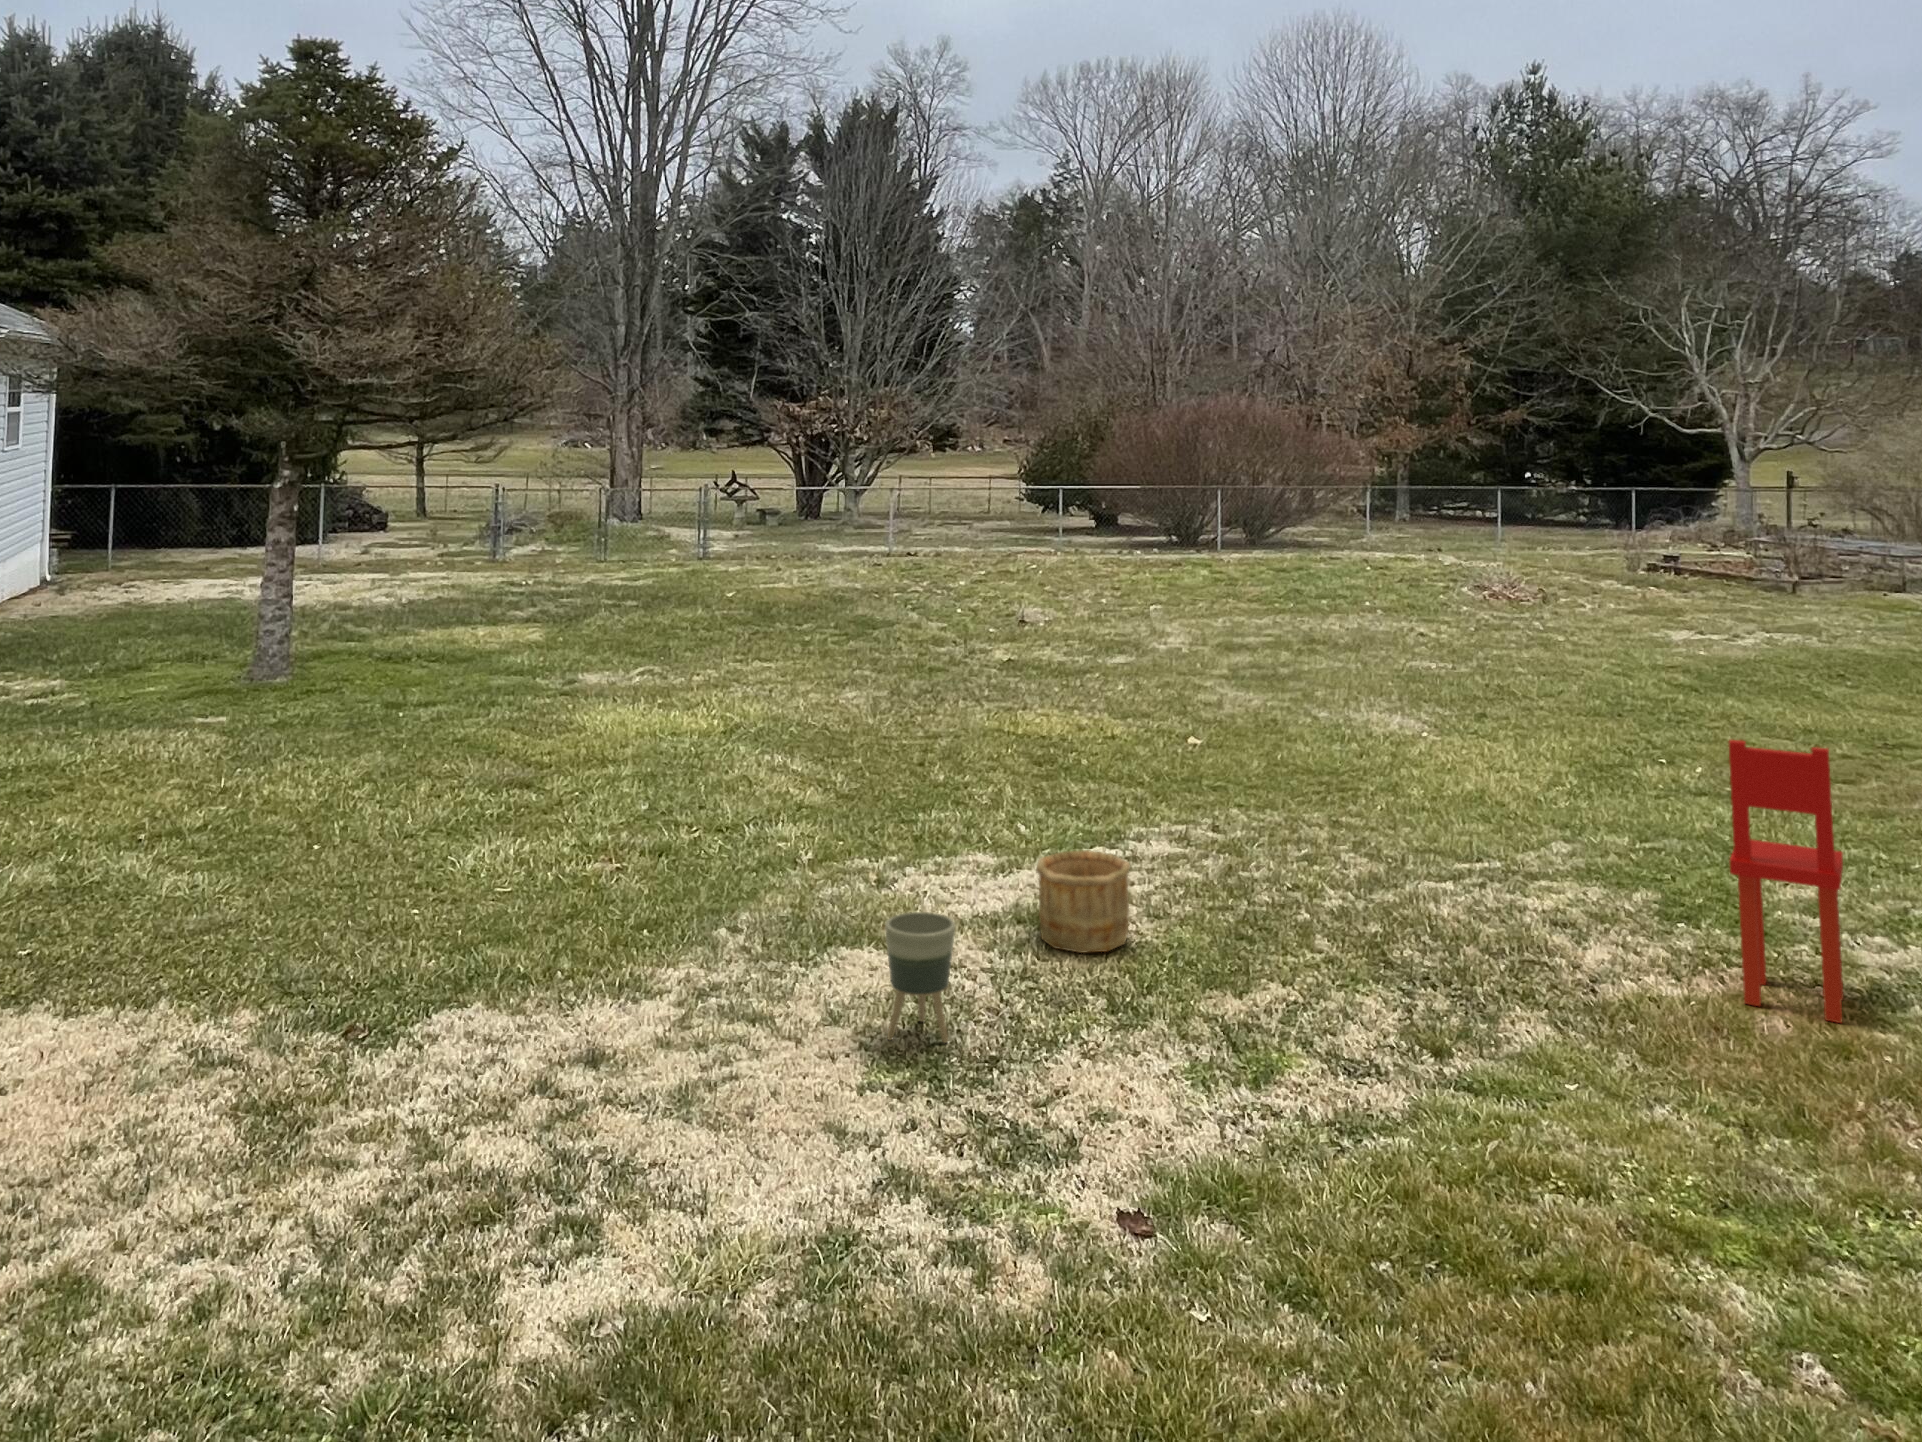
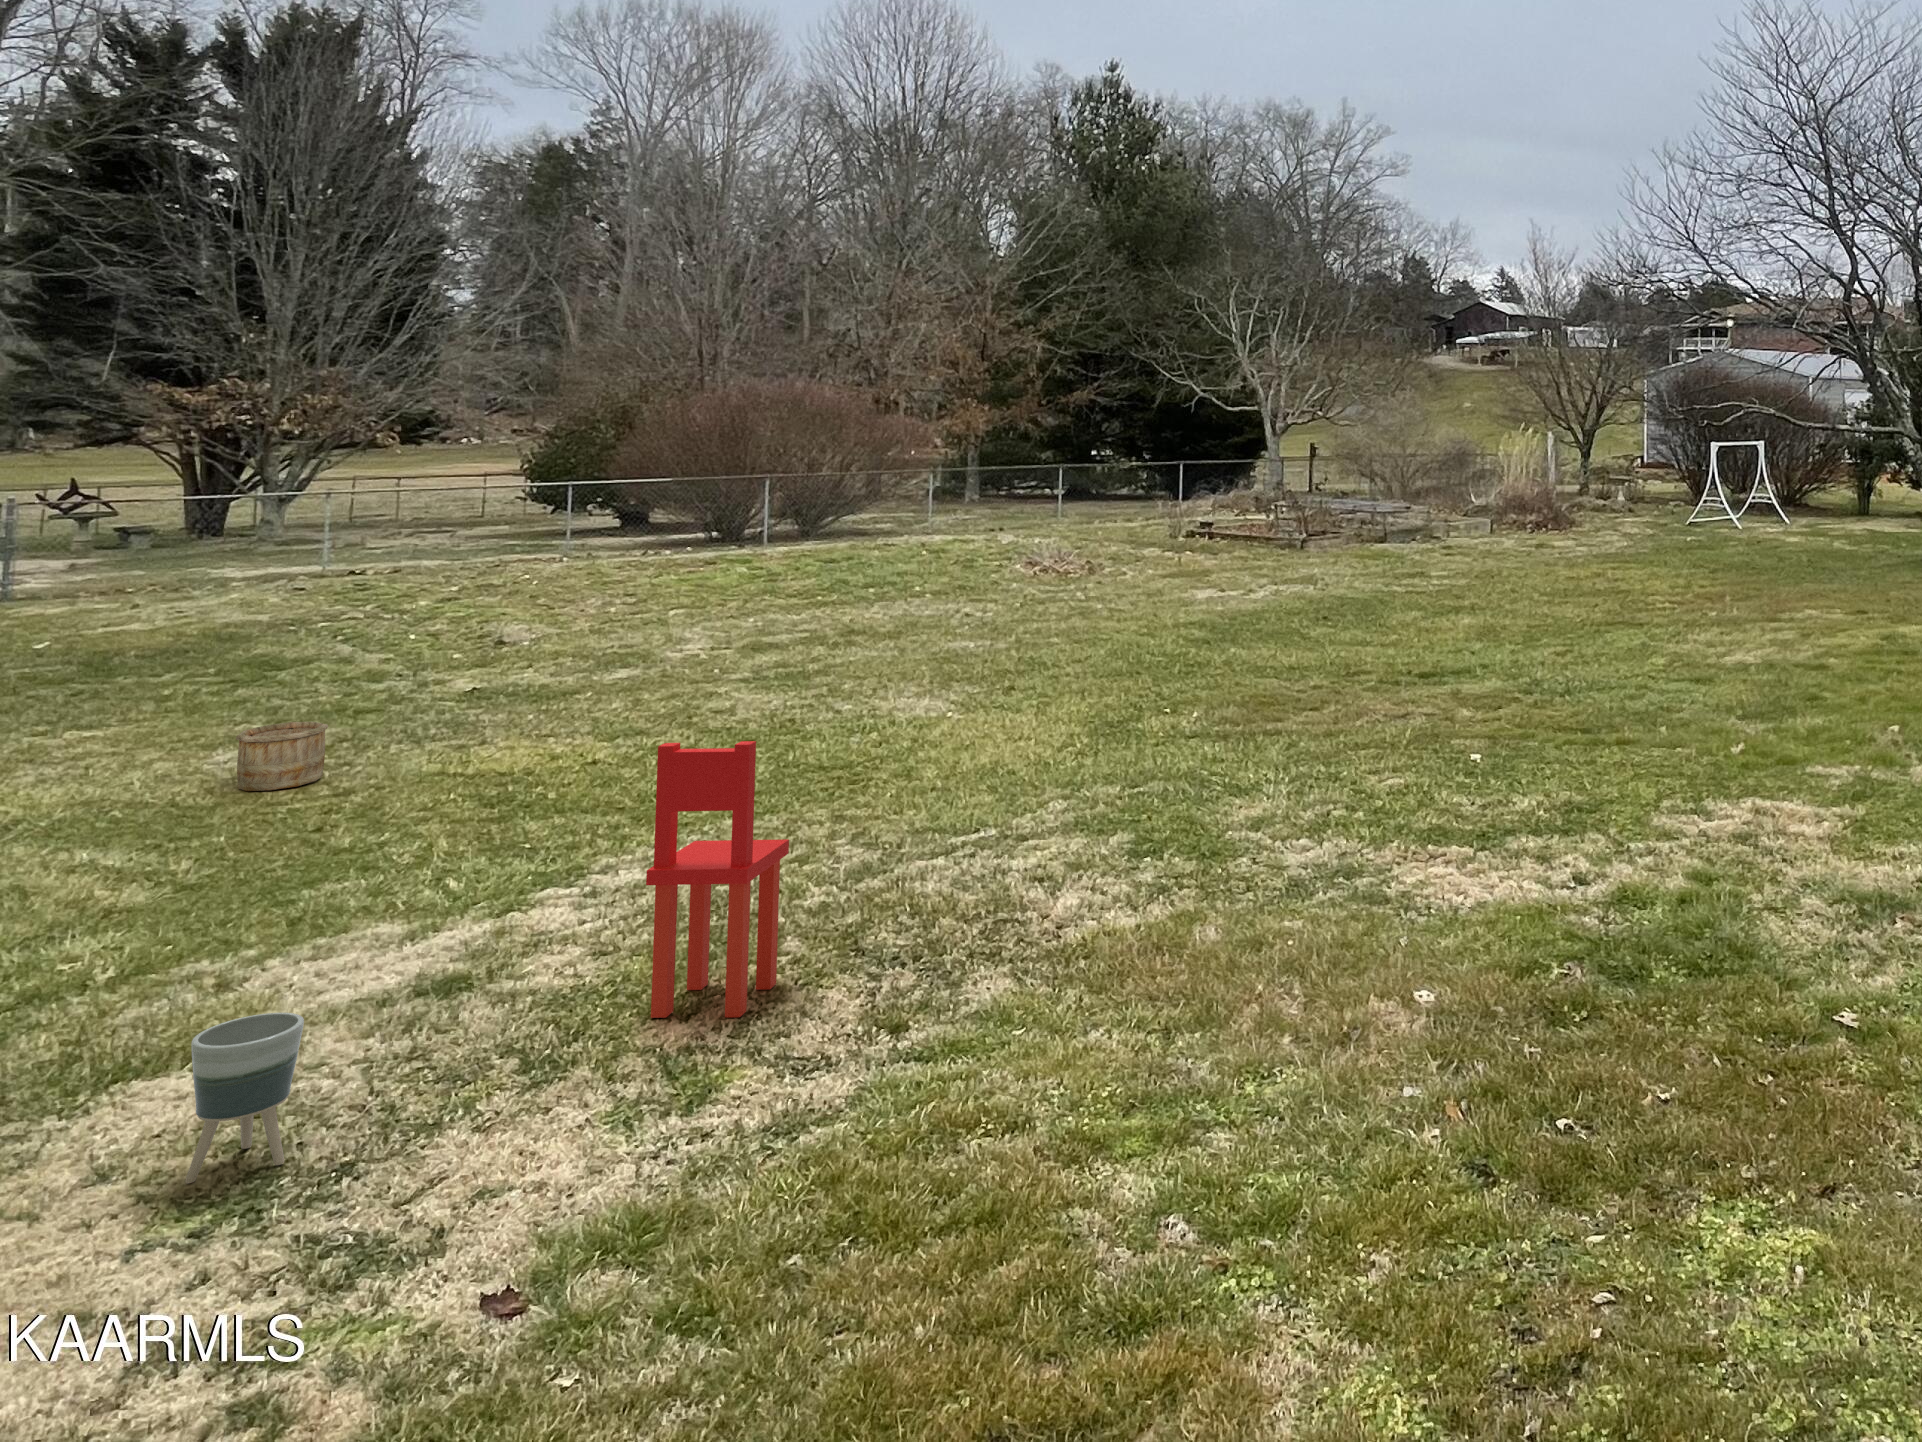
chair: present [1729,740,1844,1023] -> present [646,741,789,1018]
wooden bucket: present [1036,850,1130,953] -> present [236,722,328,791]

